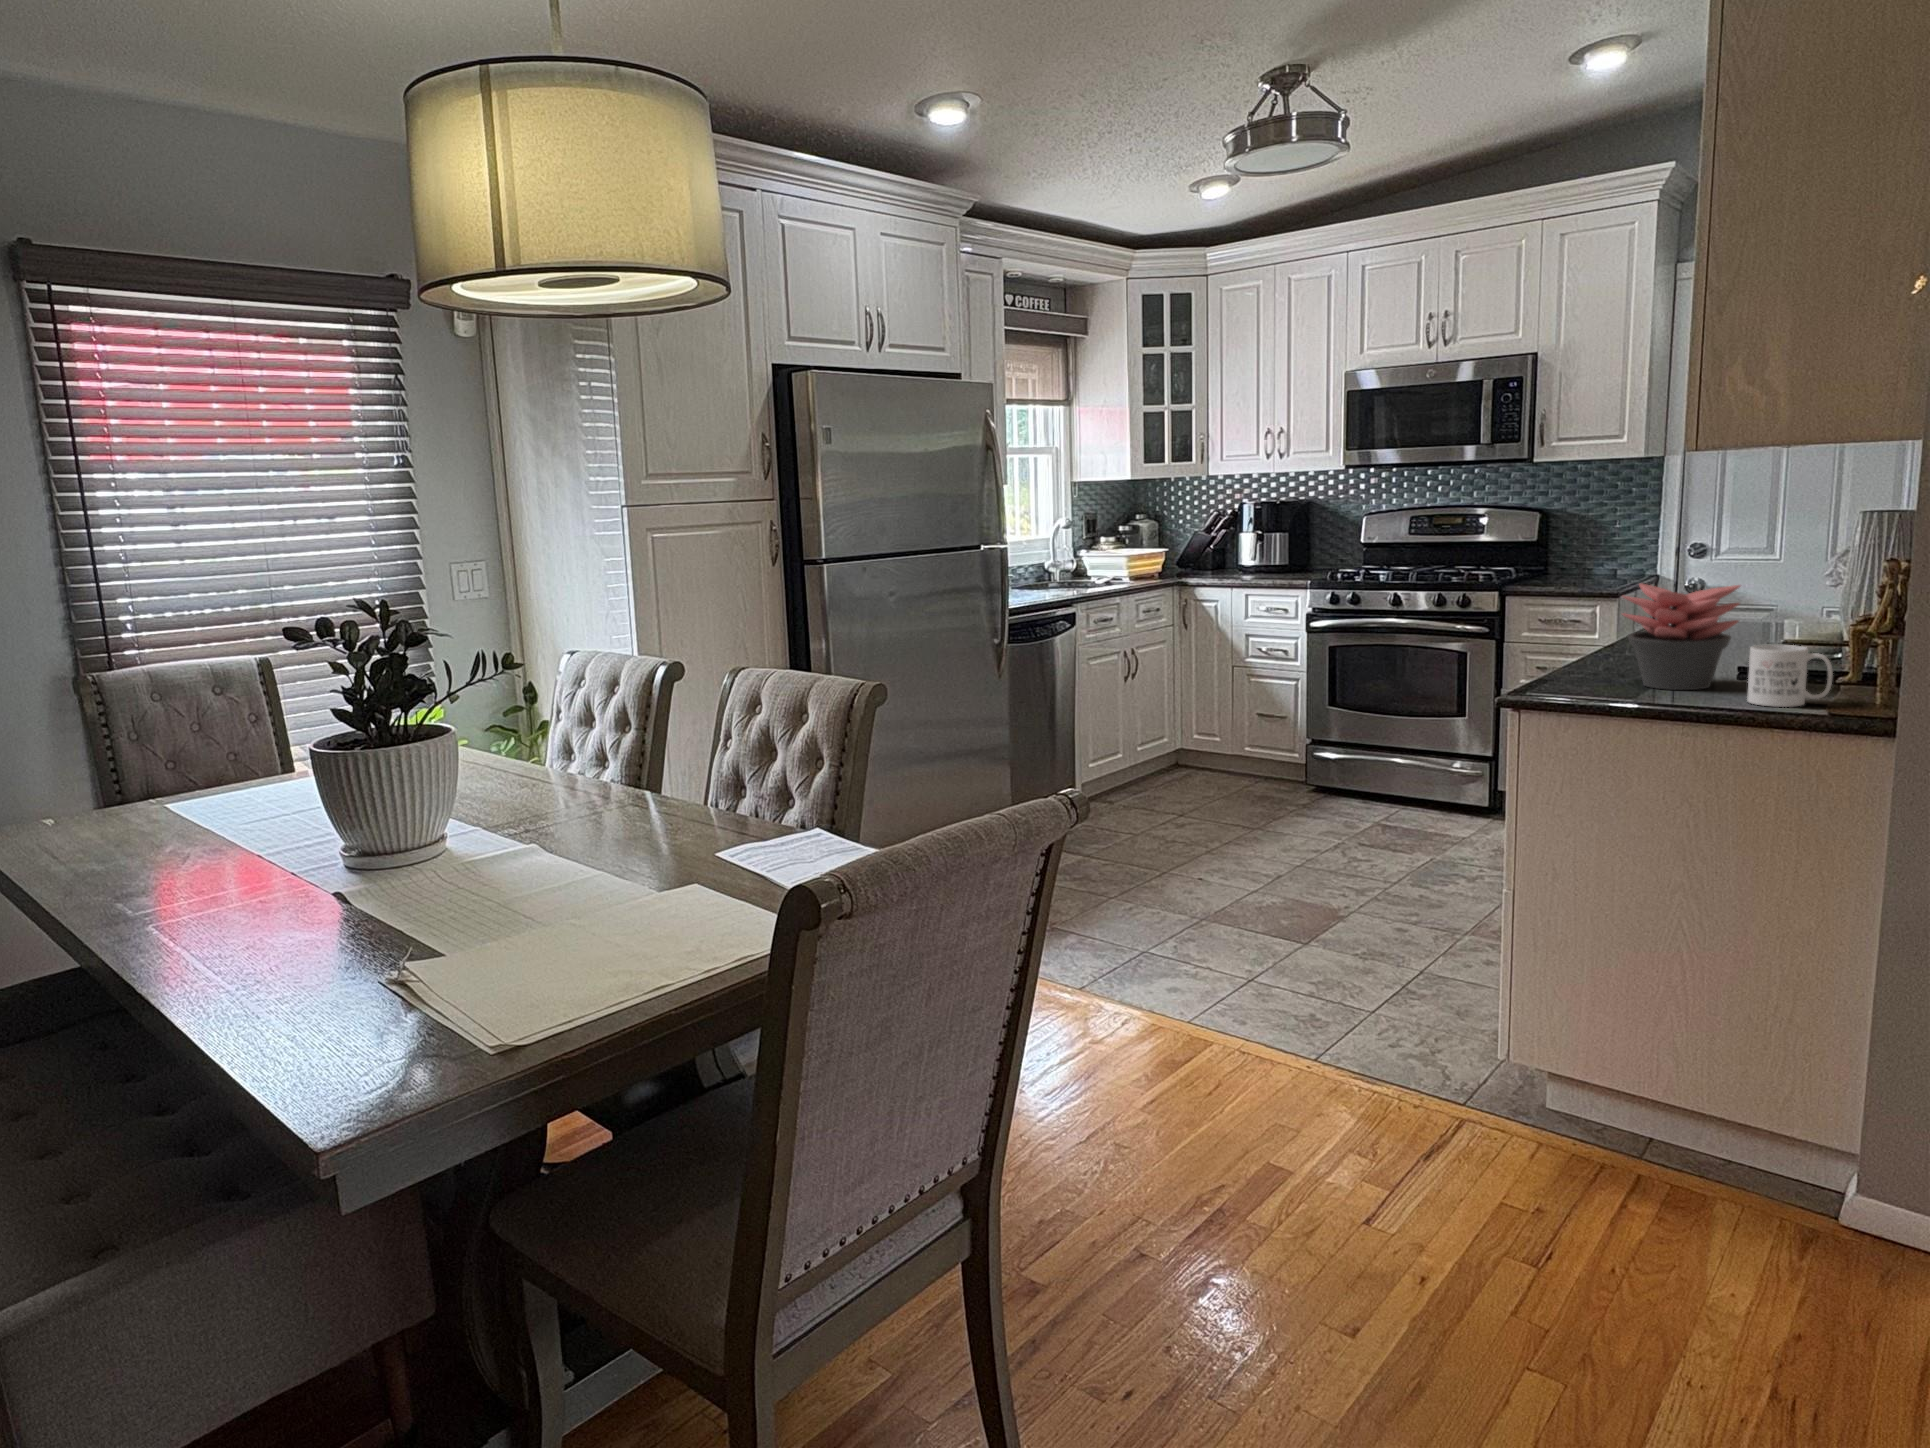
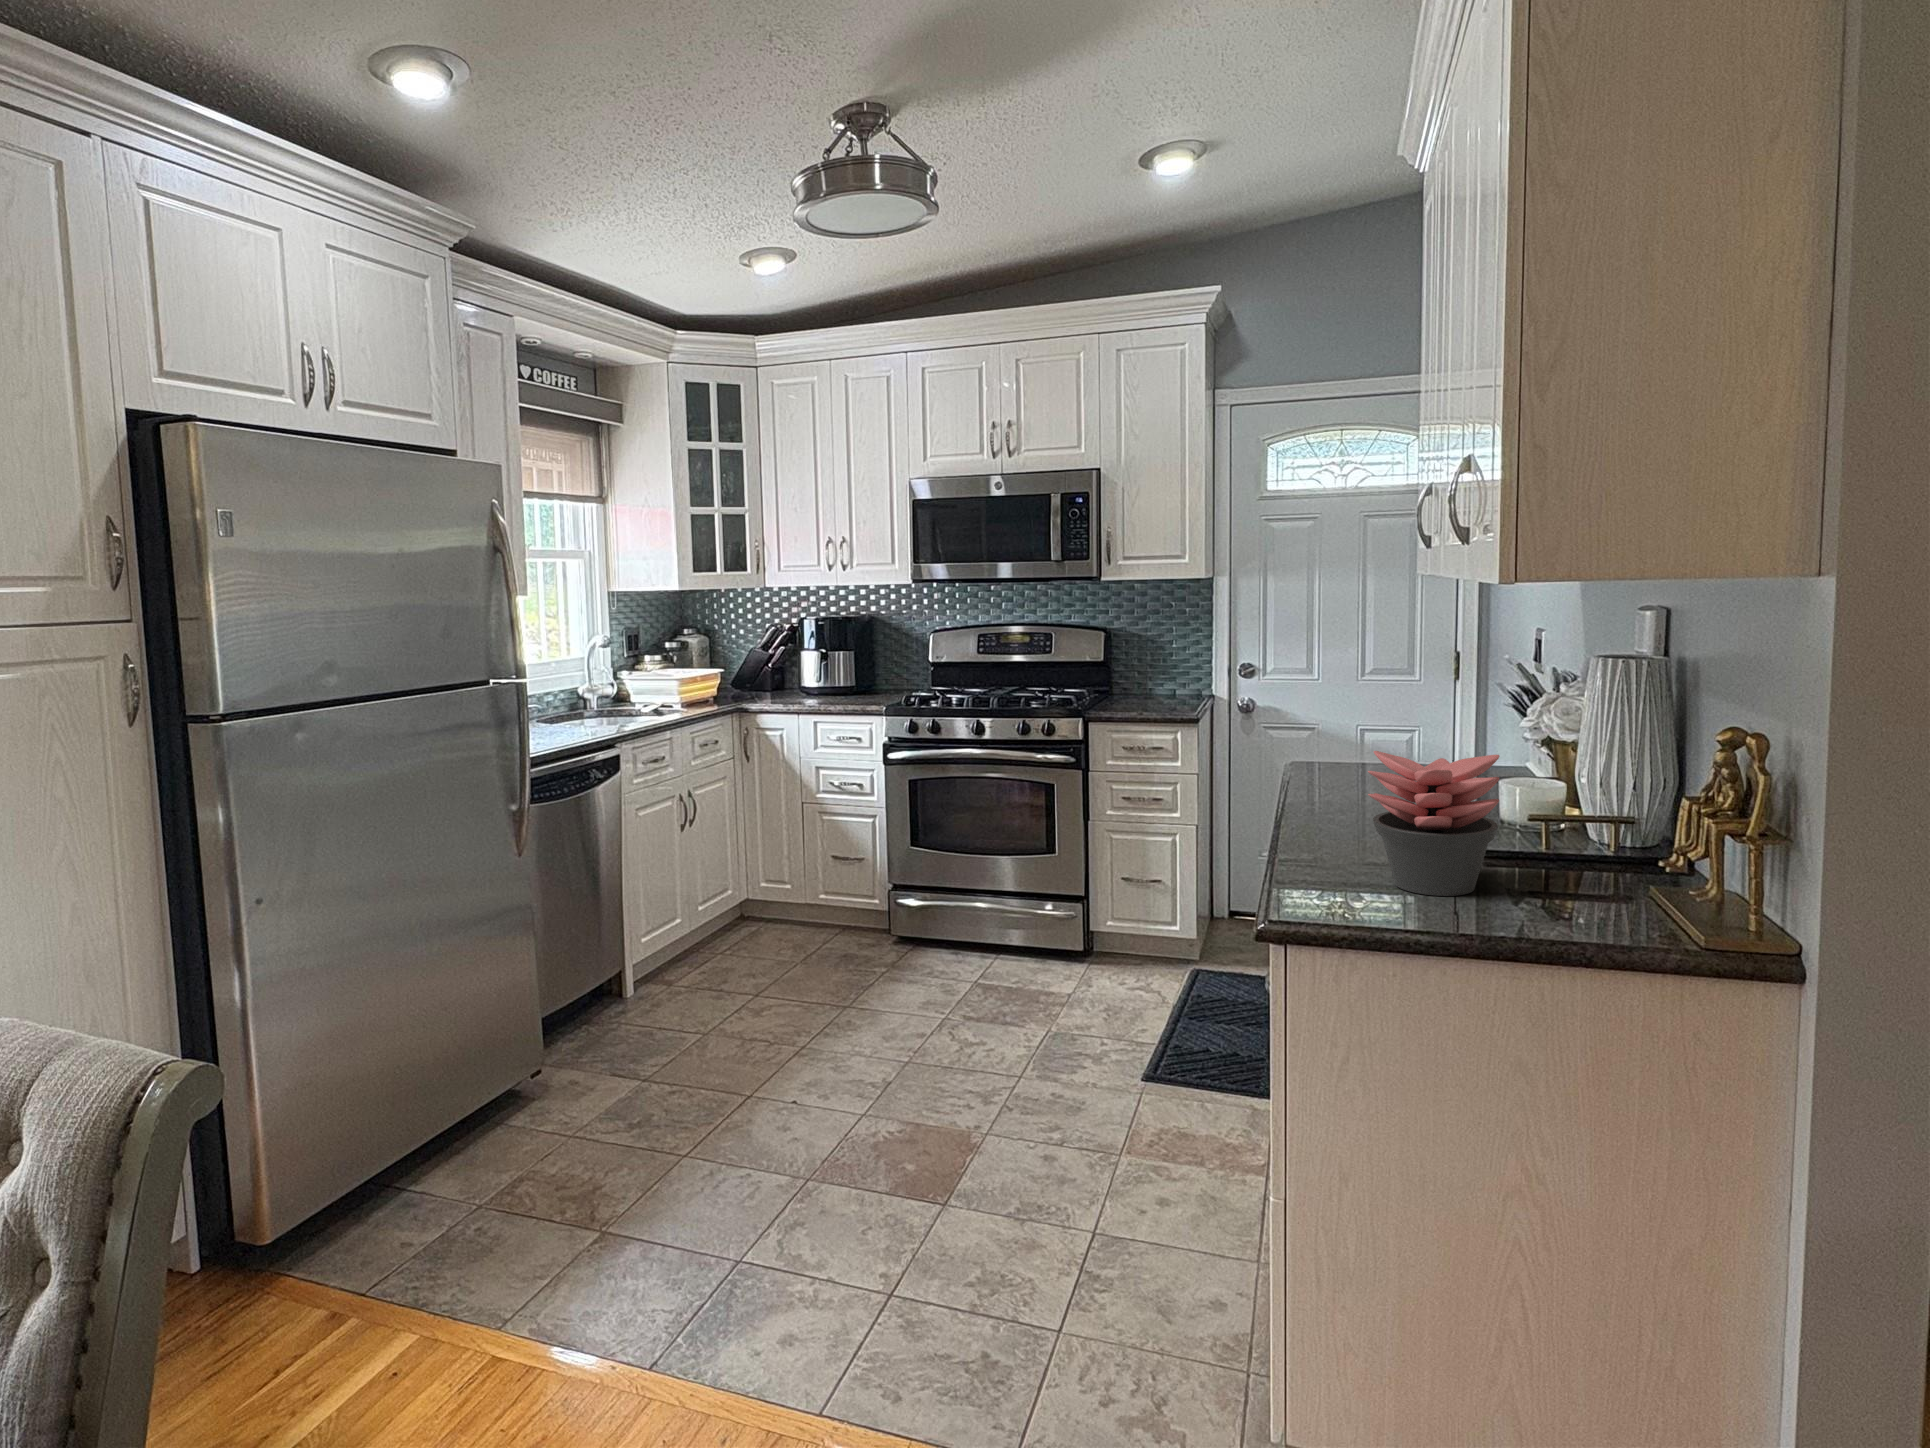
mug: present [1747,644,1833,707] -> none [1556,841,1659,930]

